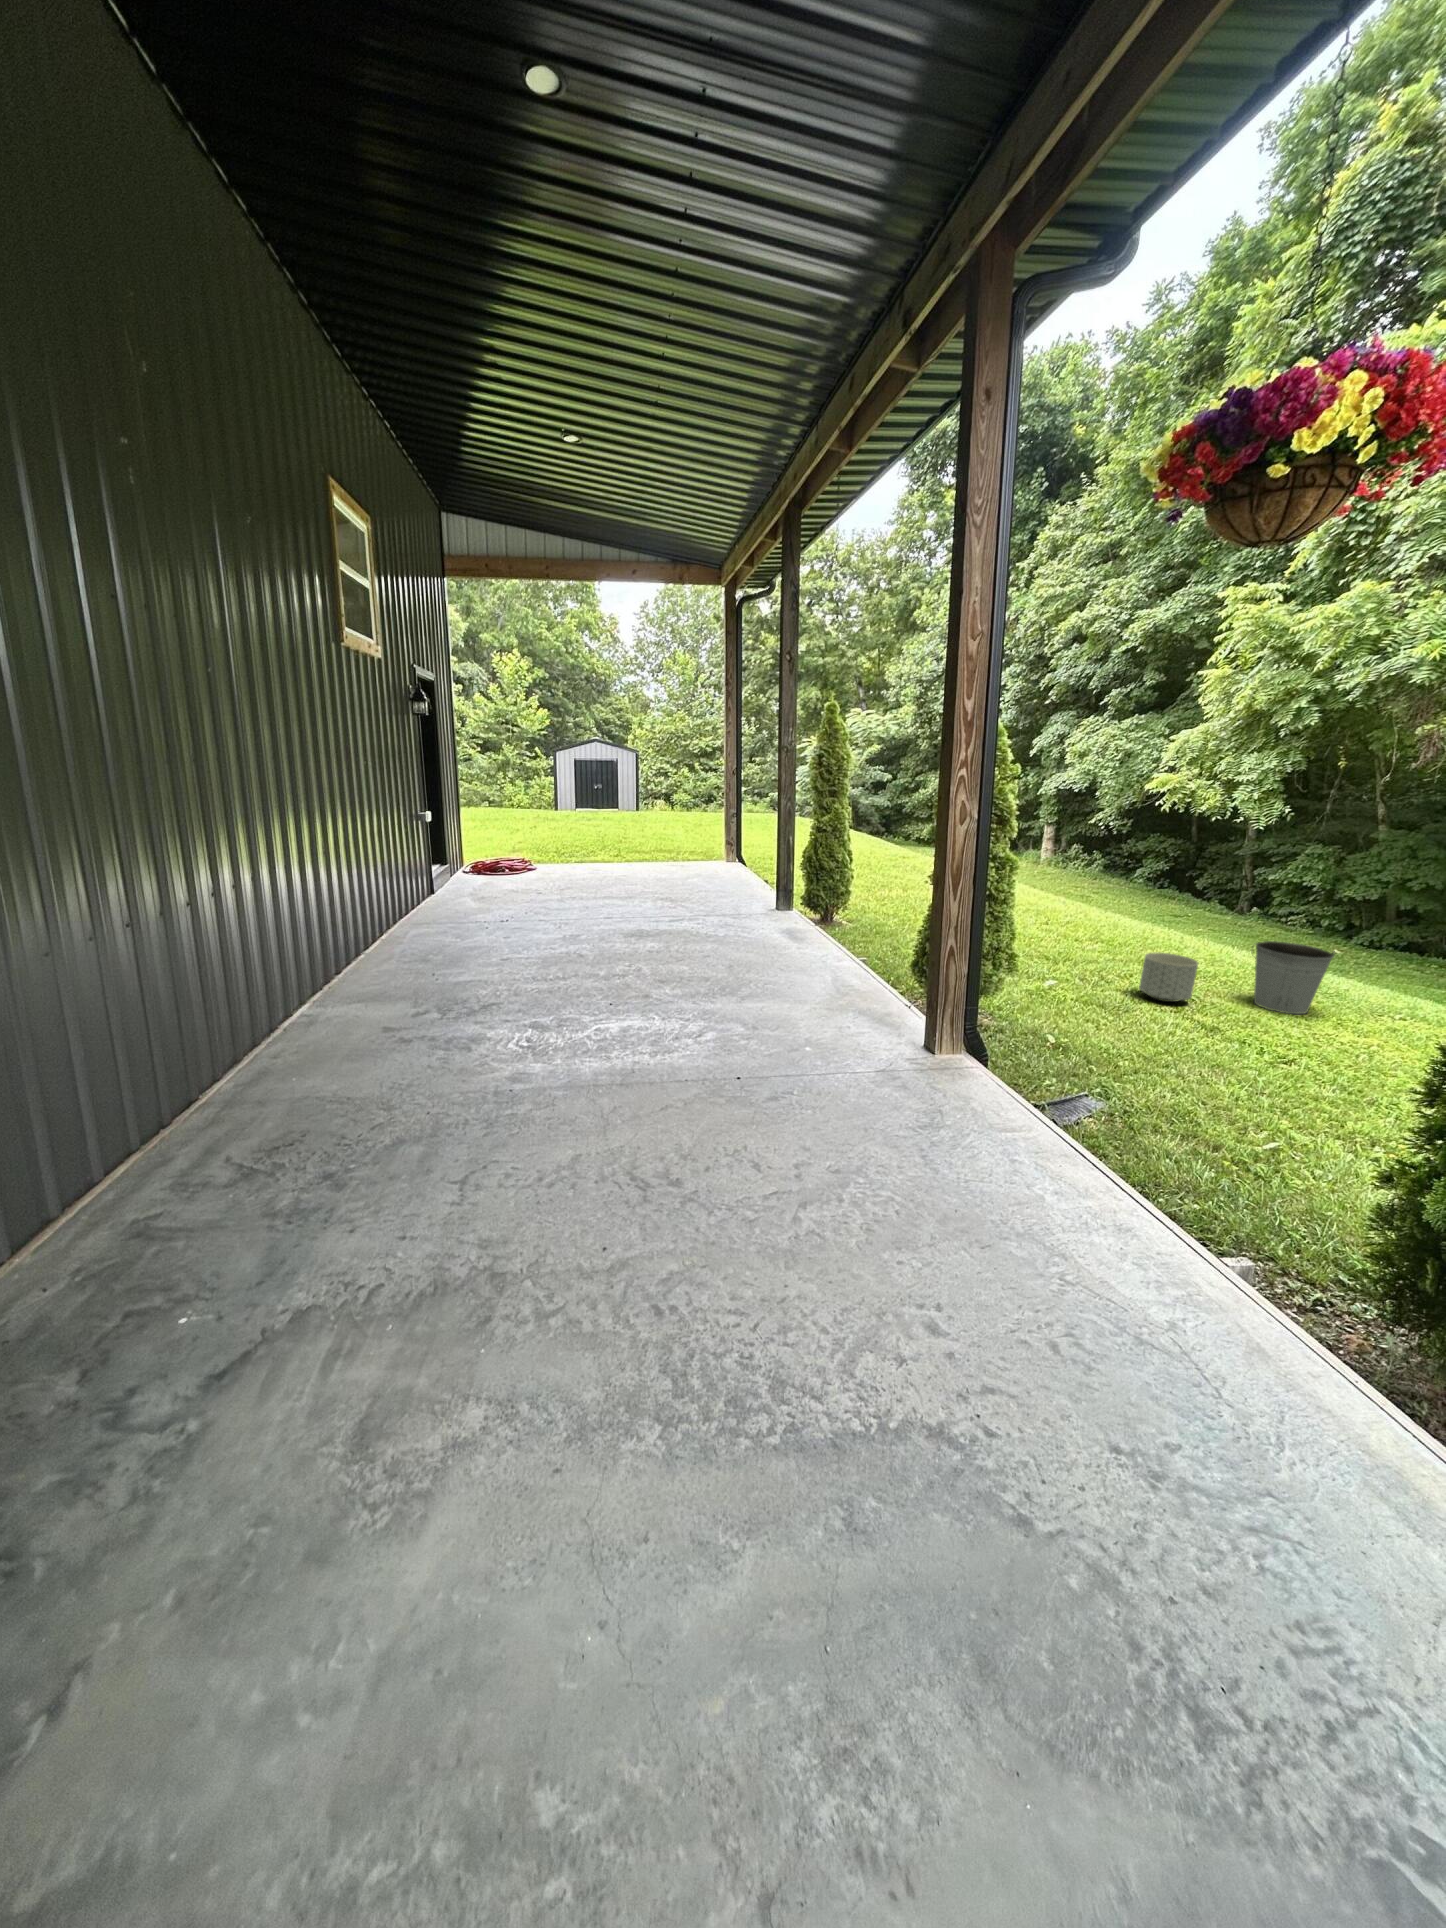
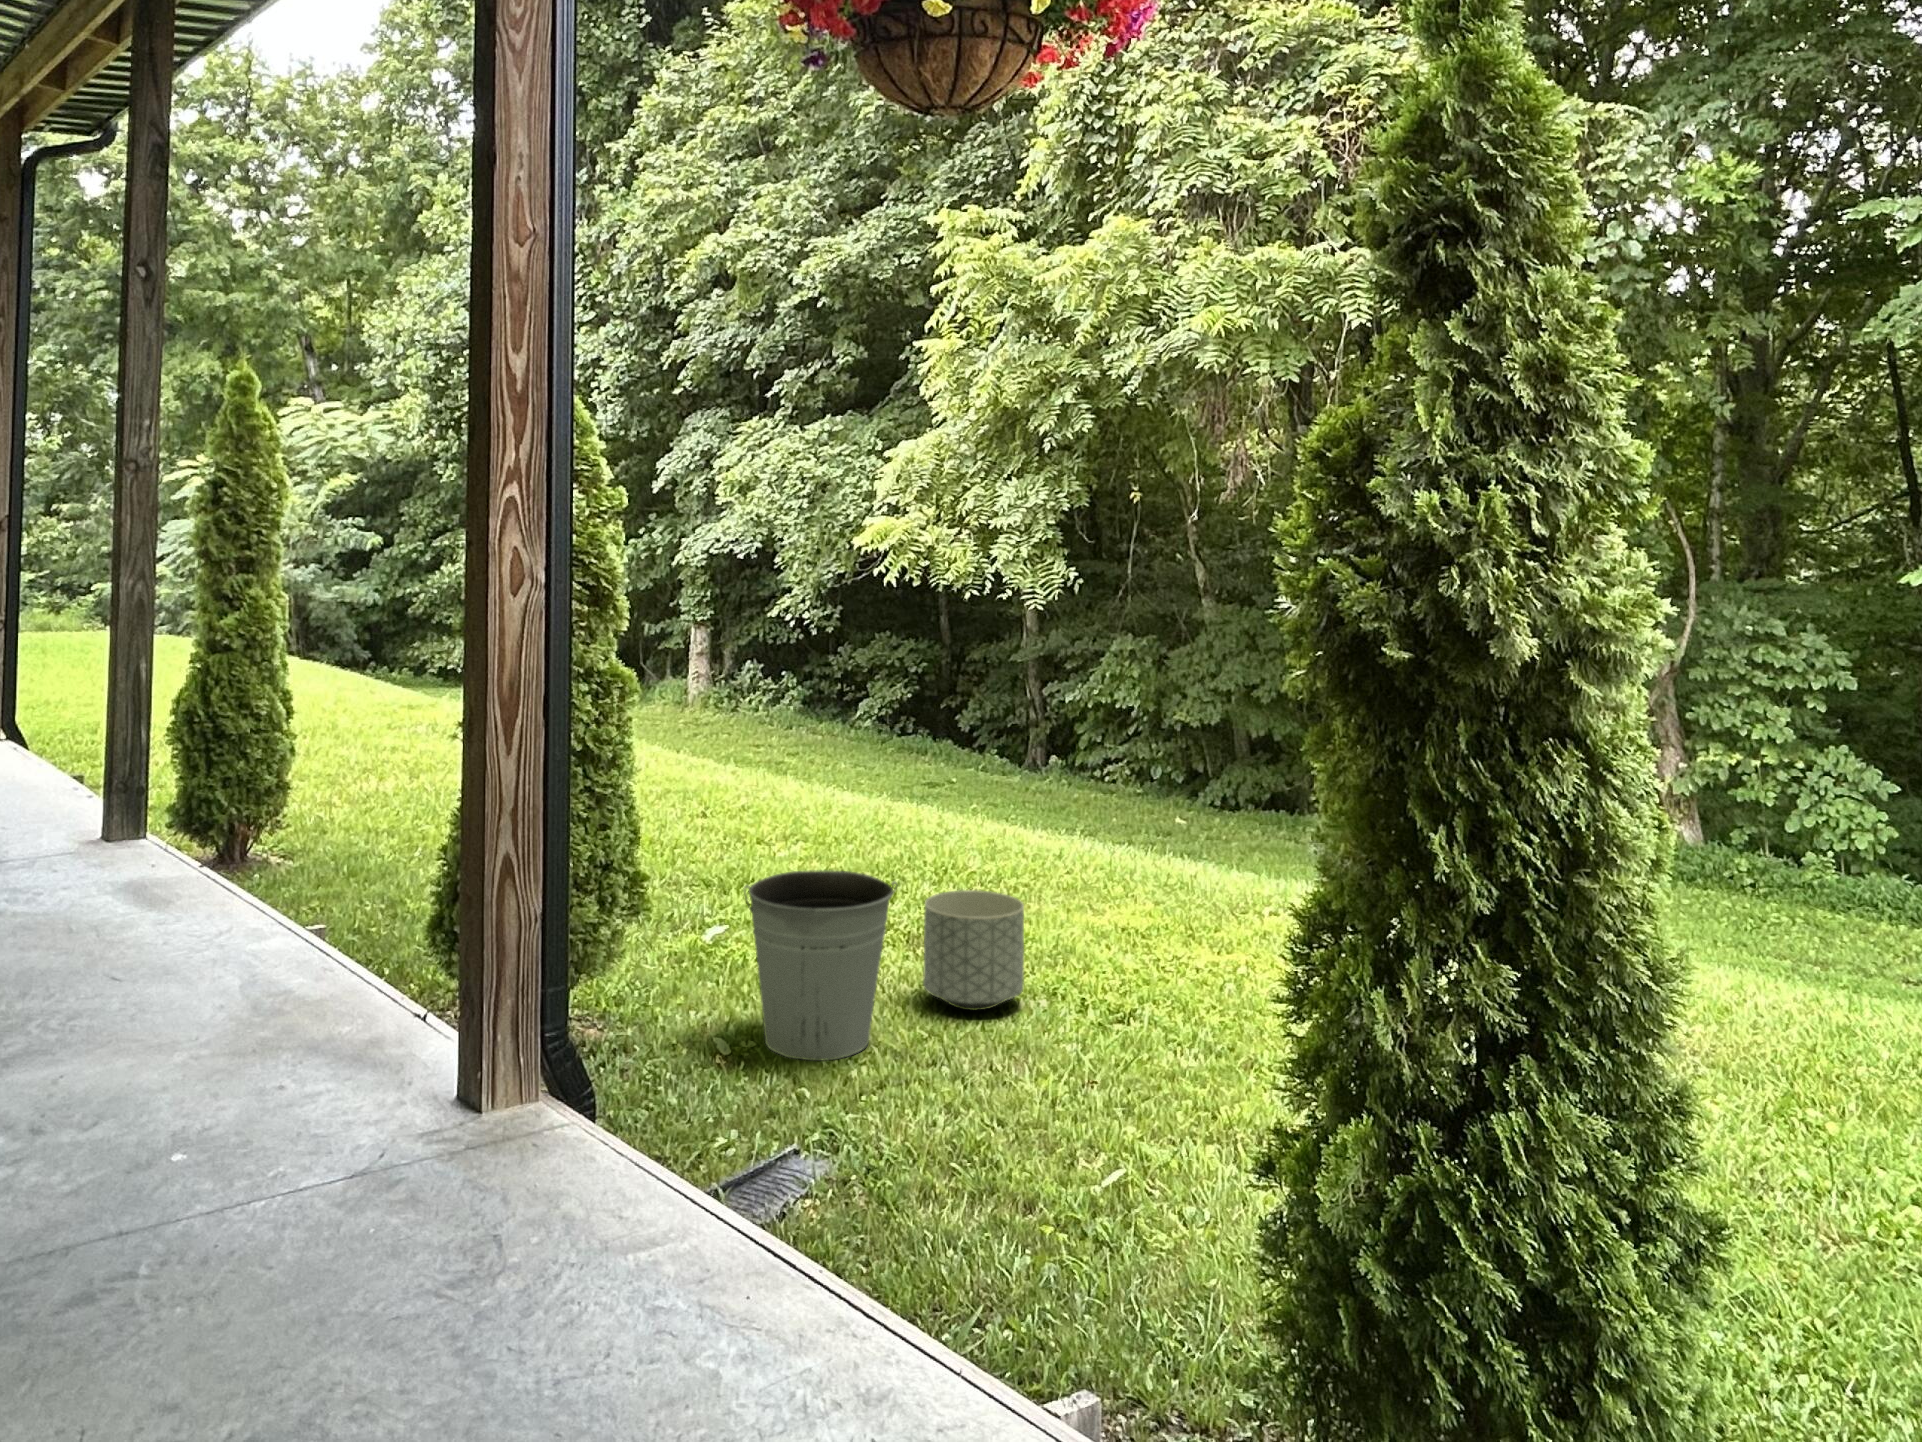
bucket: present [1254,941,1335,1014] -> present [743,870,897,1061]

